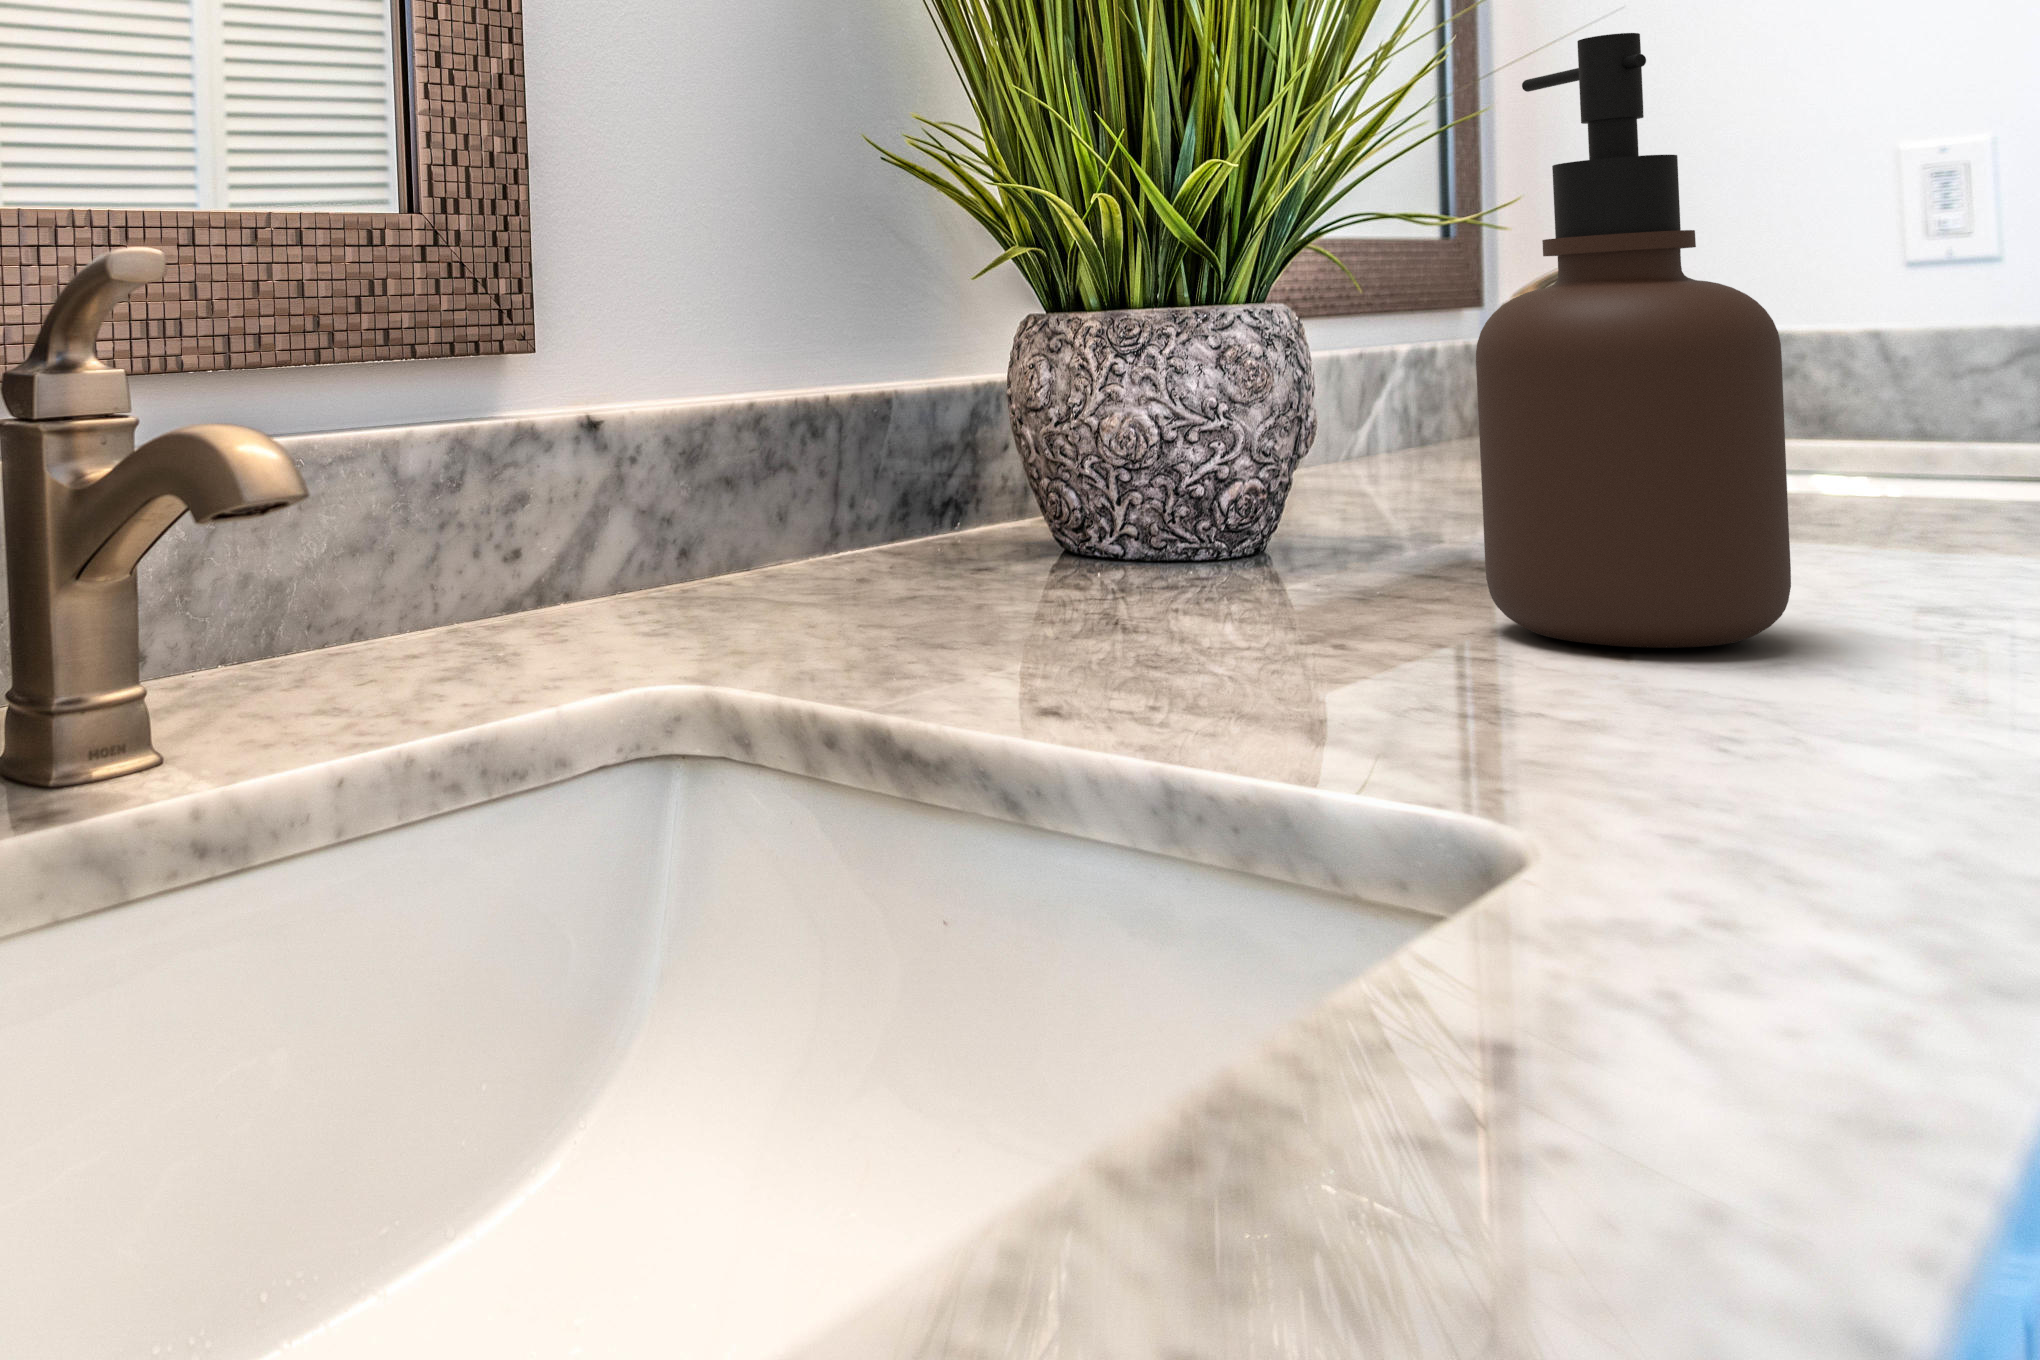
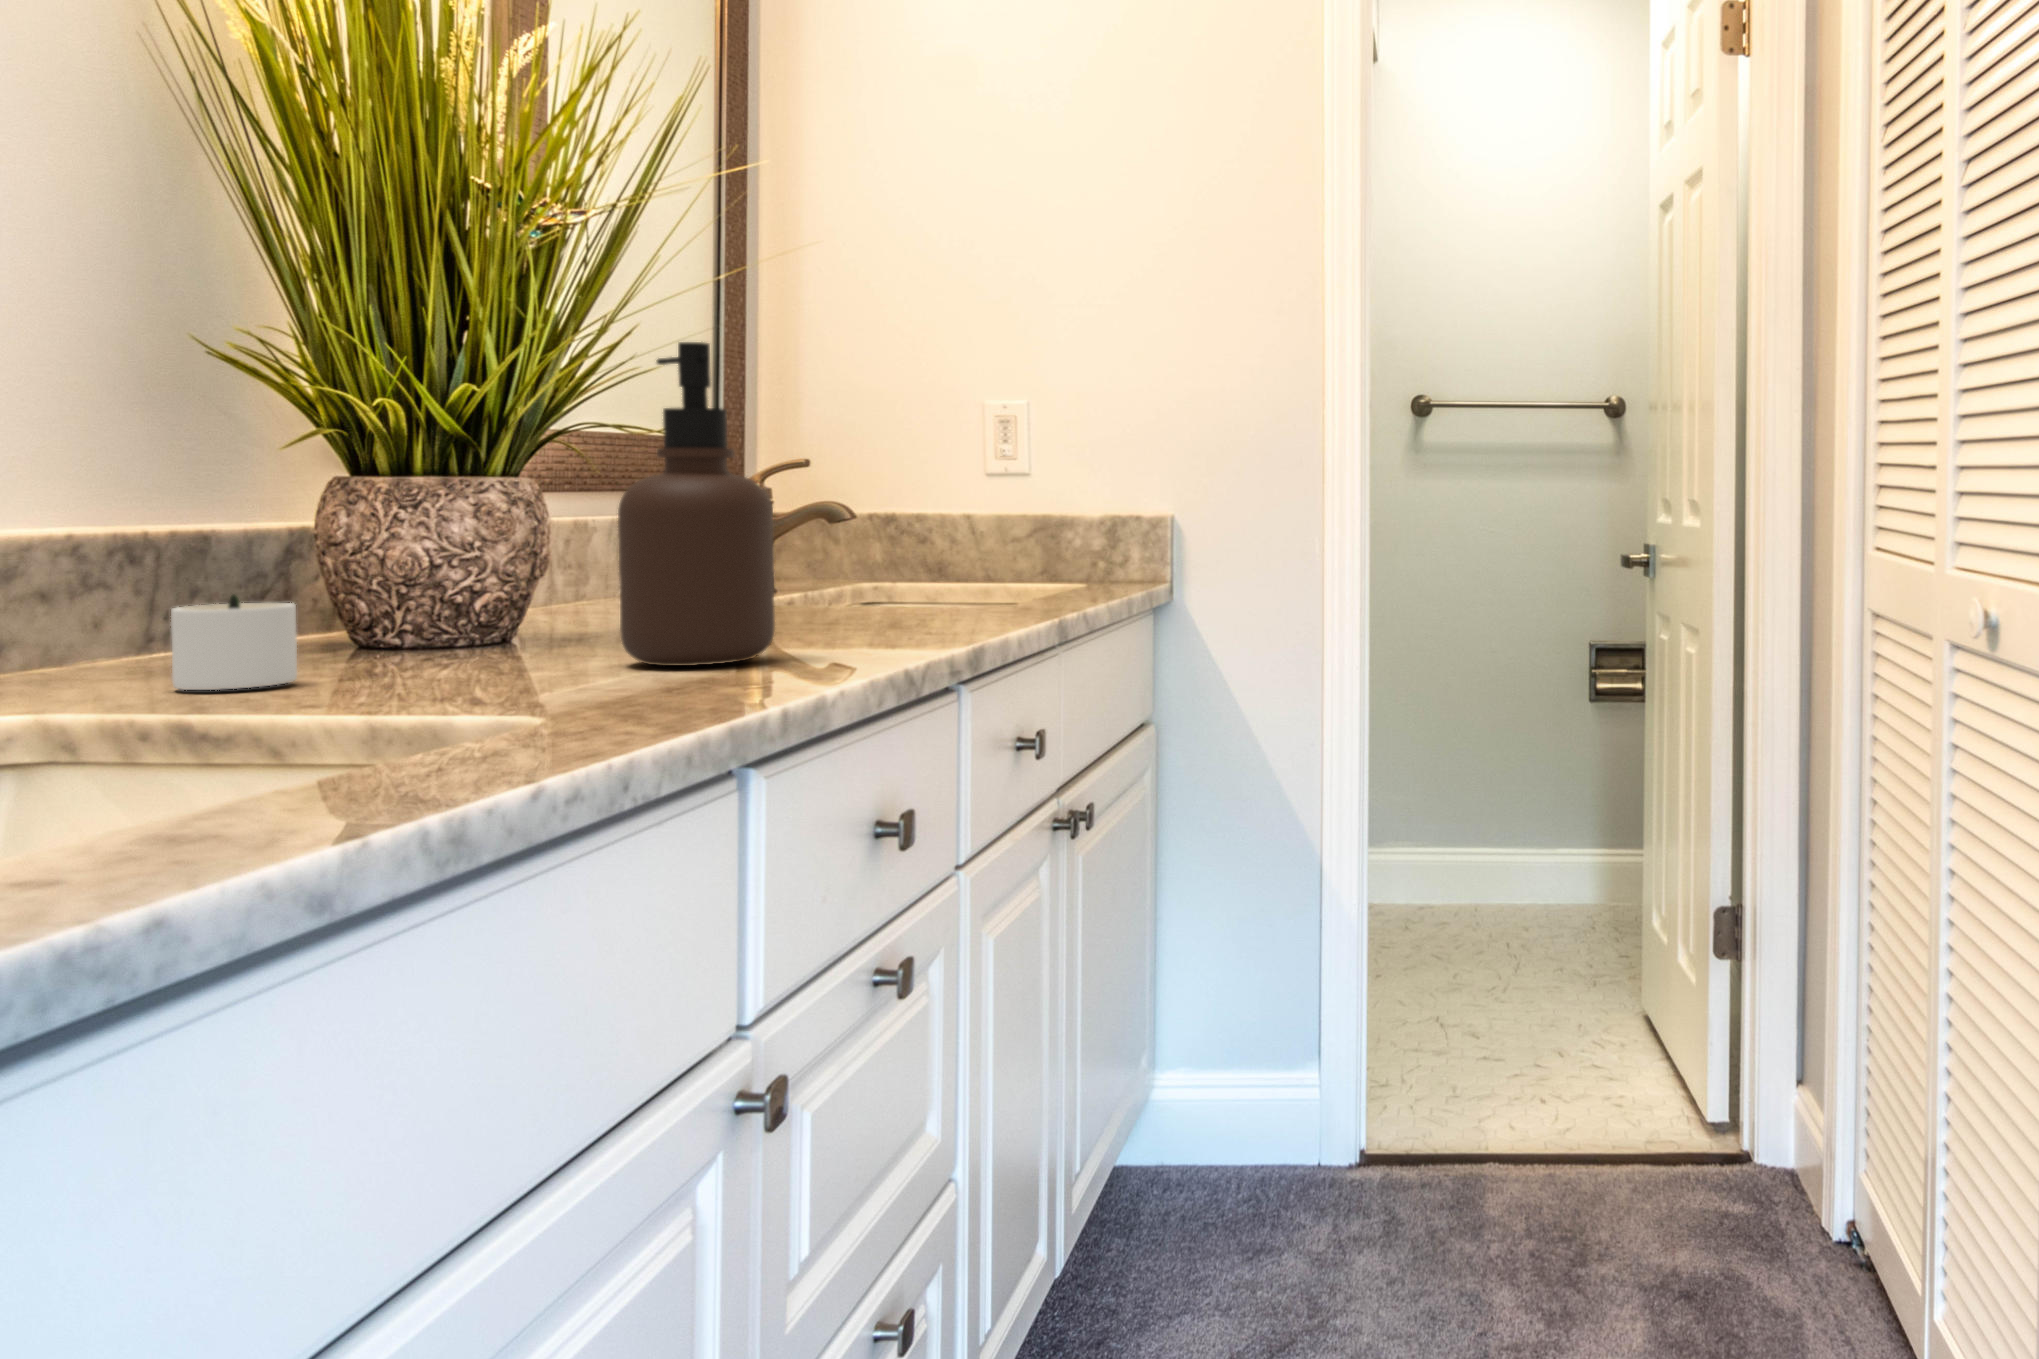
candle: none [858,497,1090,642] -> present [171,595,297,690]

